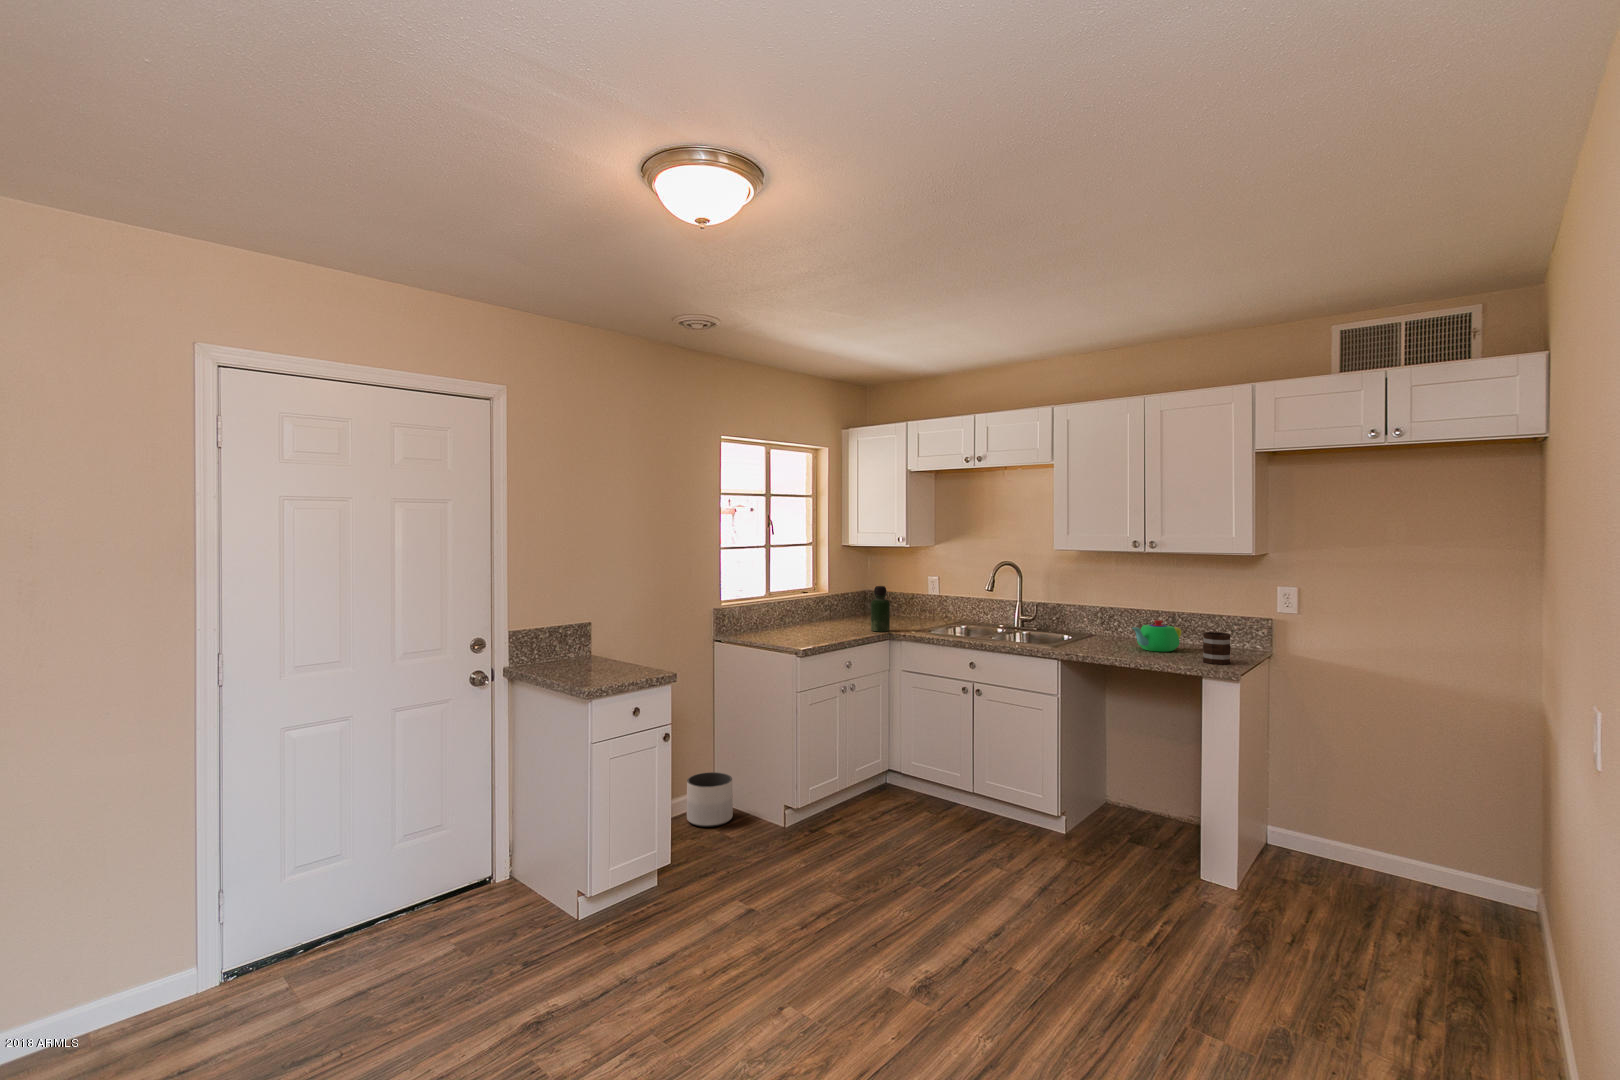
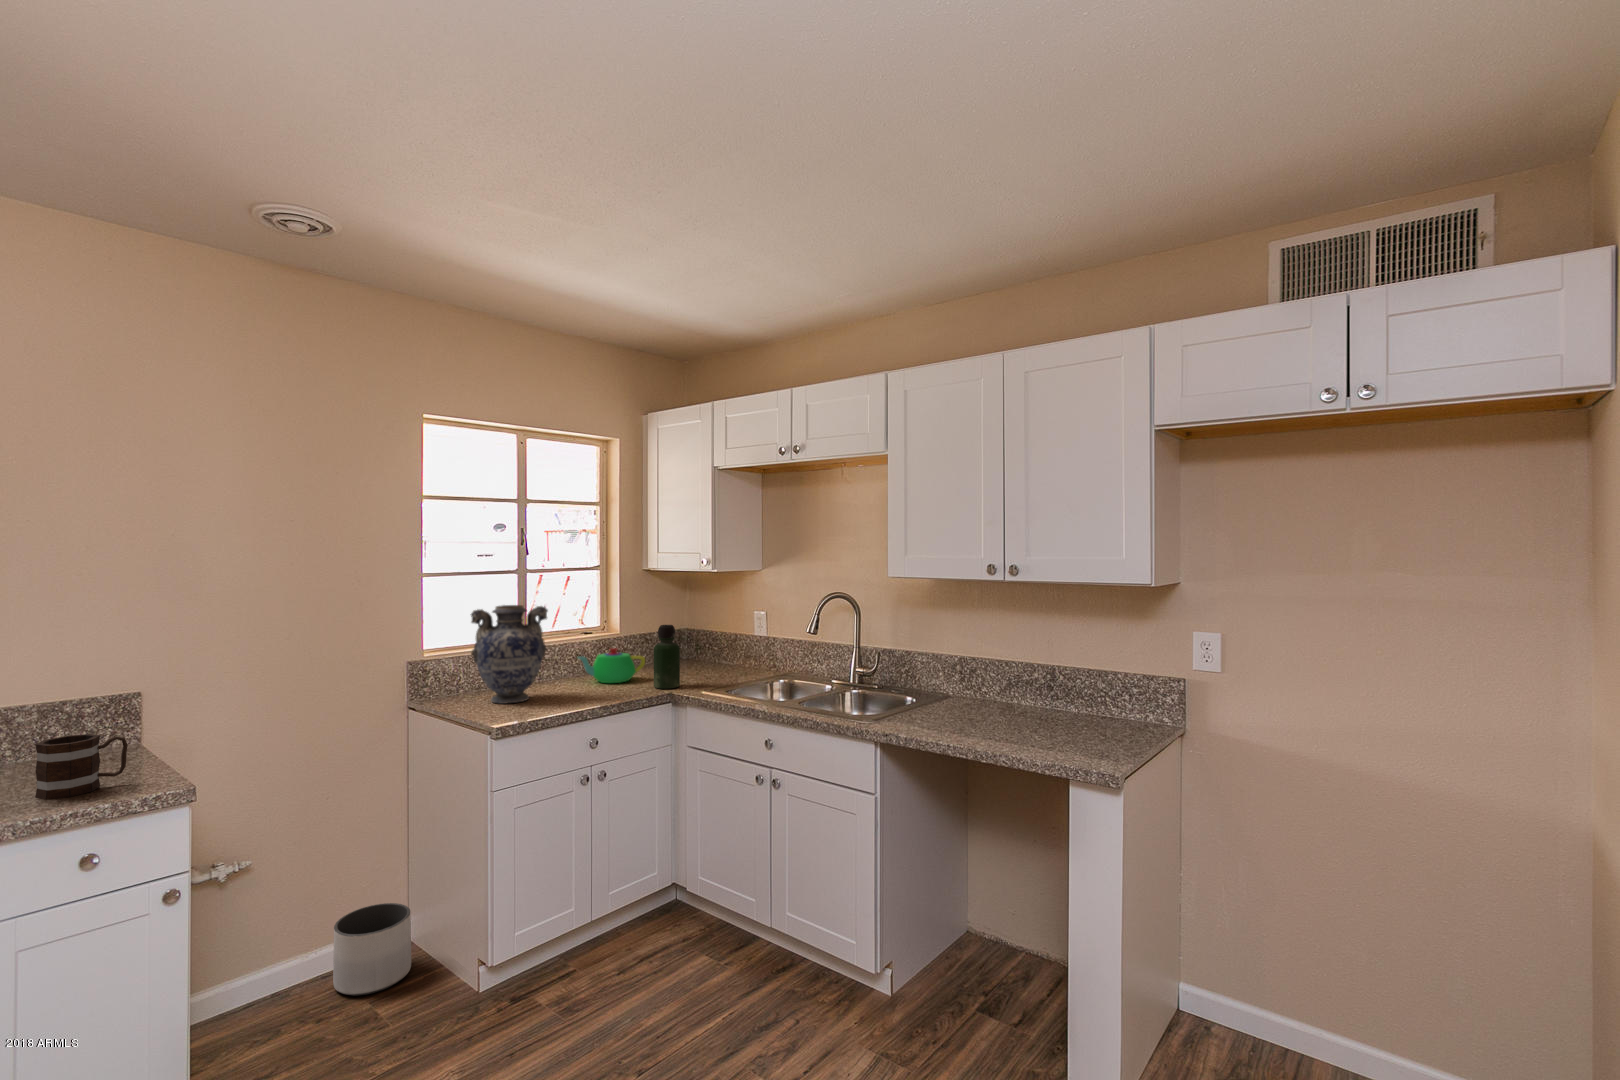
vase: none [760,570,807,638] -> present [471,605,548,704]
teapot: present [1132,620,1181,652] -> present [578,648,645,683]
mug: present [1203,632,1231,664] -> present [35,734,128,799]

